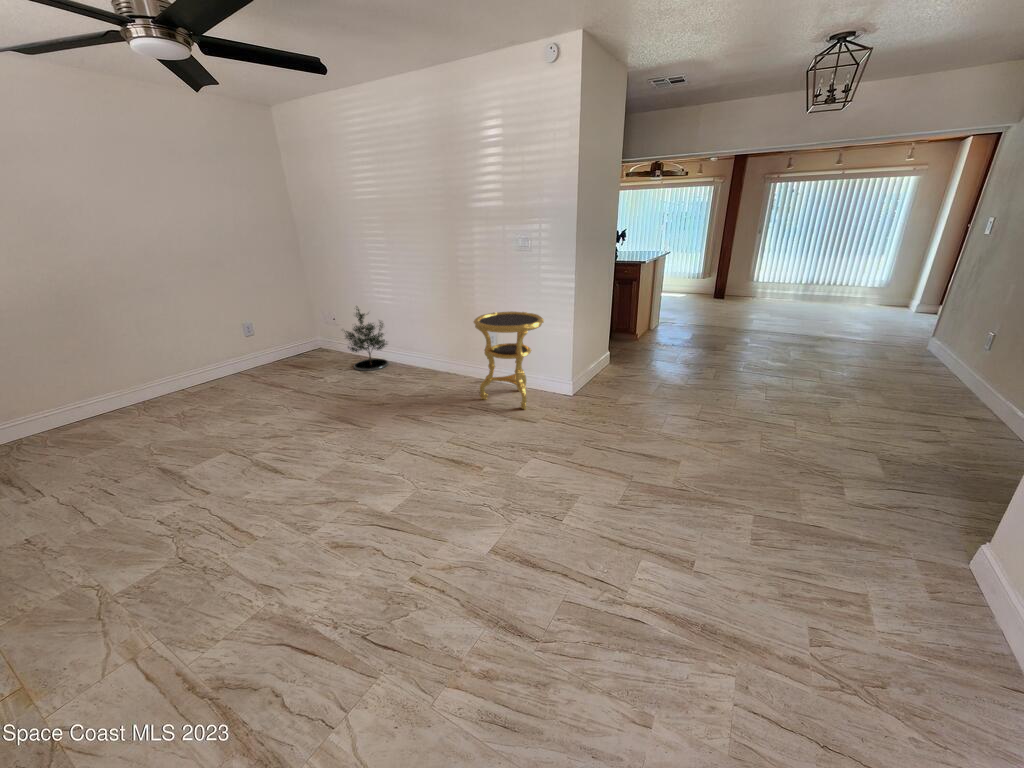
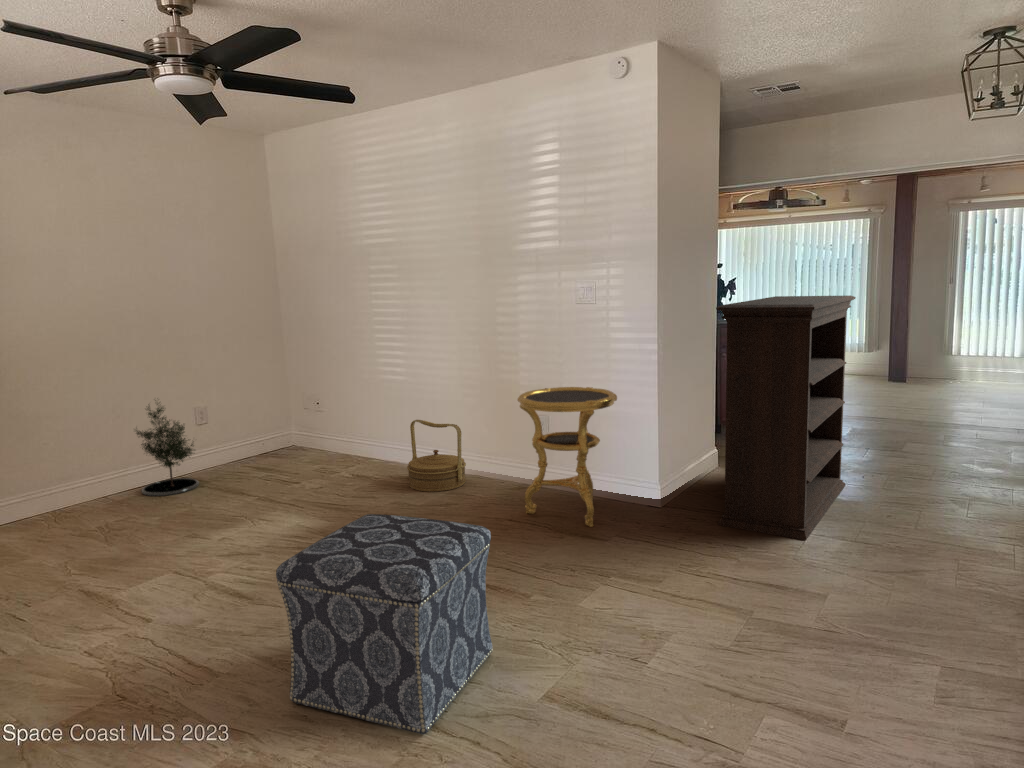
bookshelf: none [609,246,710,419] -> present [716,295,856,540]
potted tree: present [345,309,388,371] -> present [136,404,199,496]
woven basket: none [399,332,440,383] -> present [407,420,466,492]
ottoman: none [280,422,454,589] -> present [276,514,493,734]

